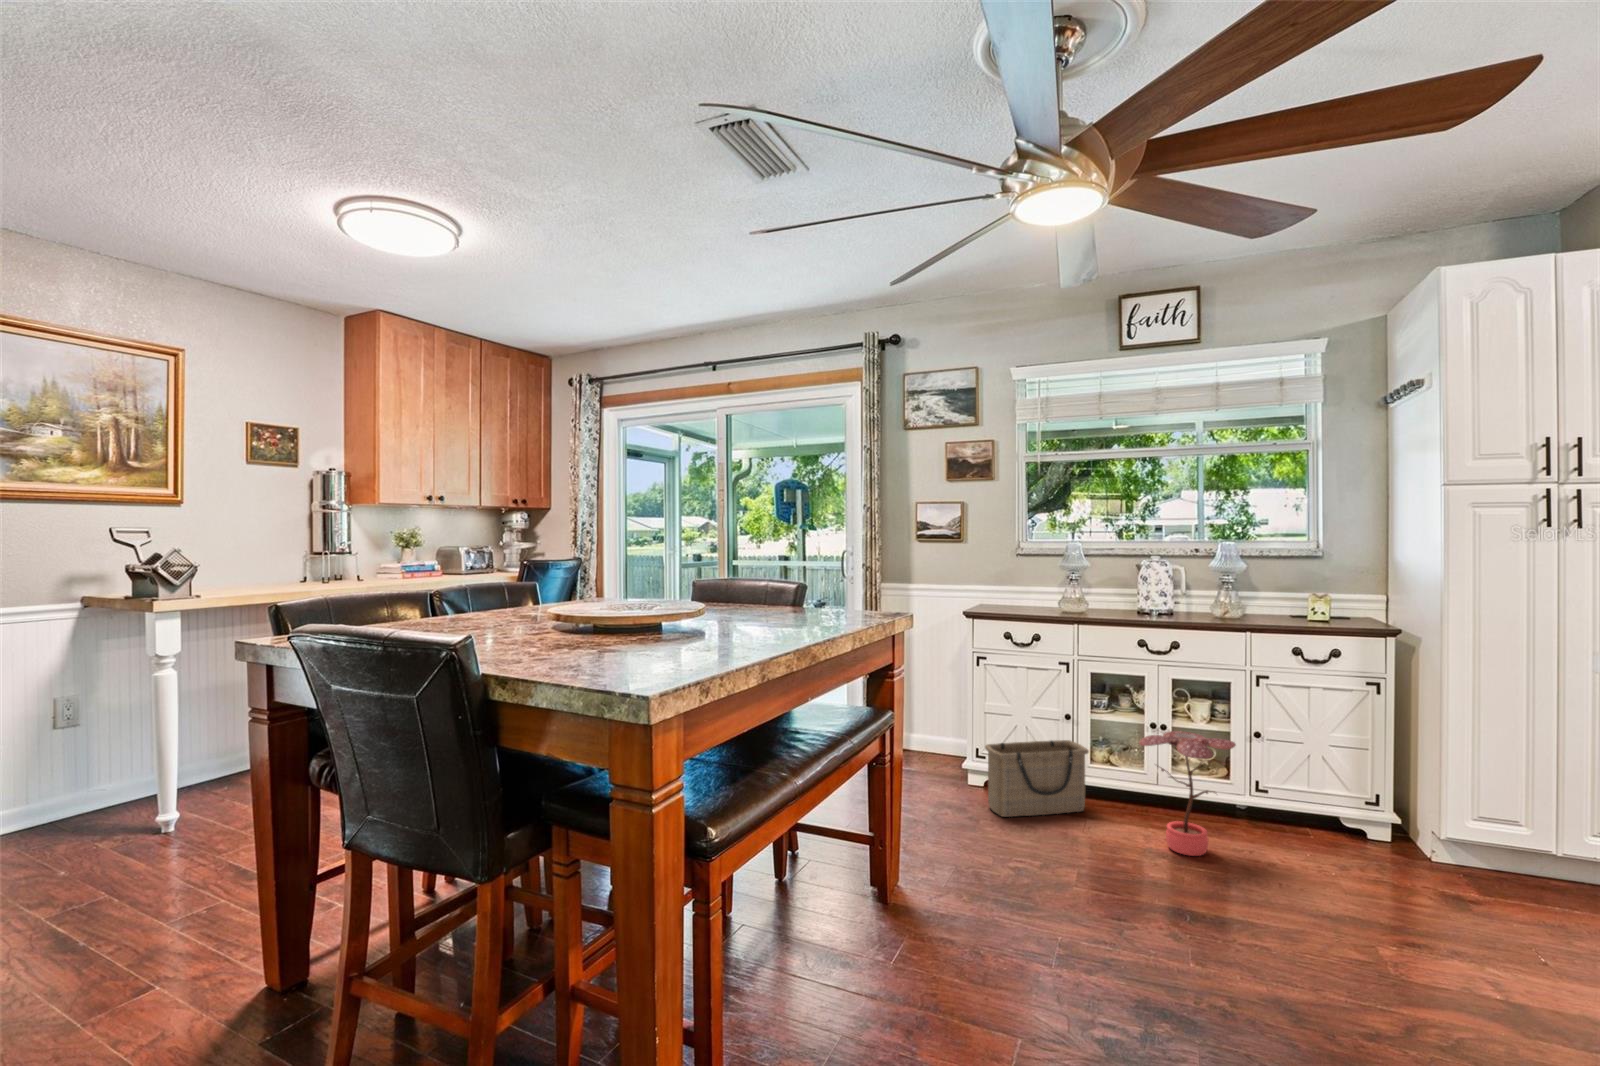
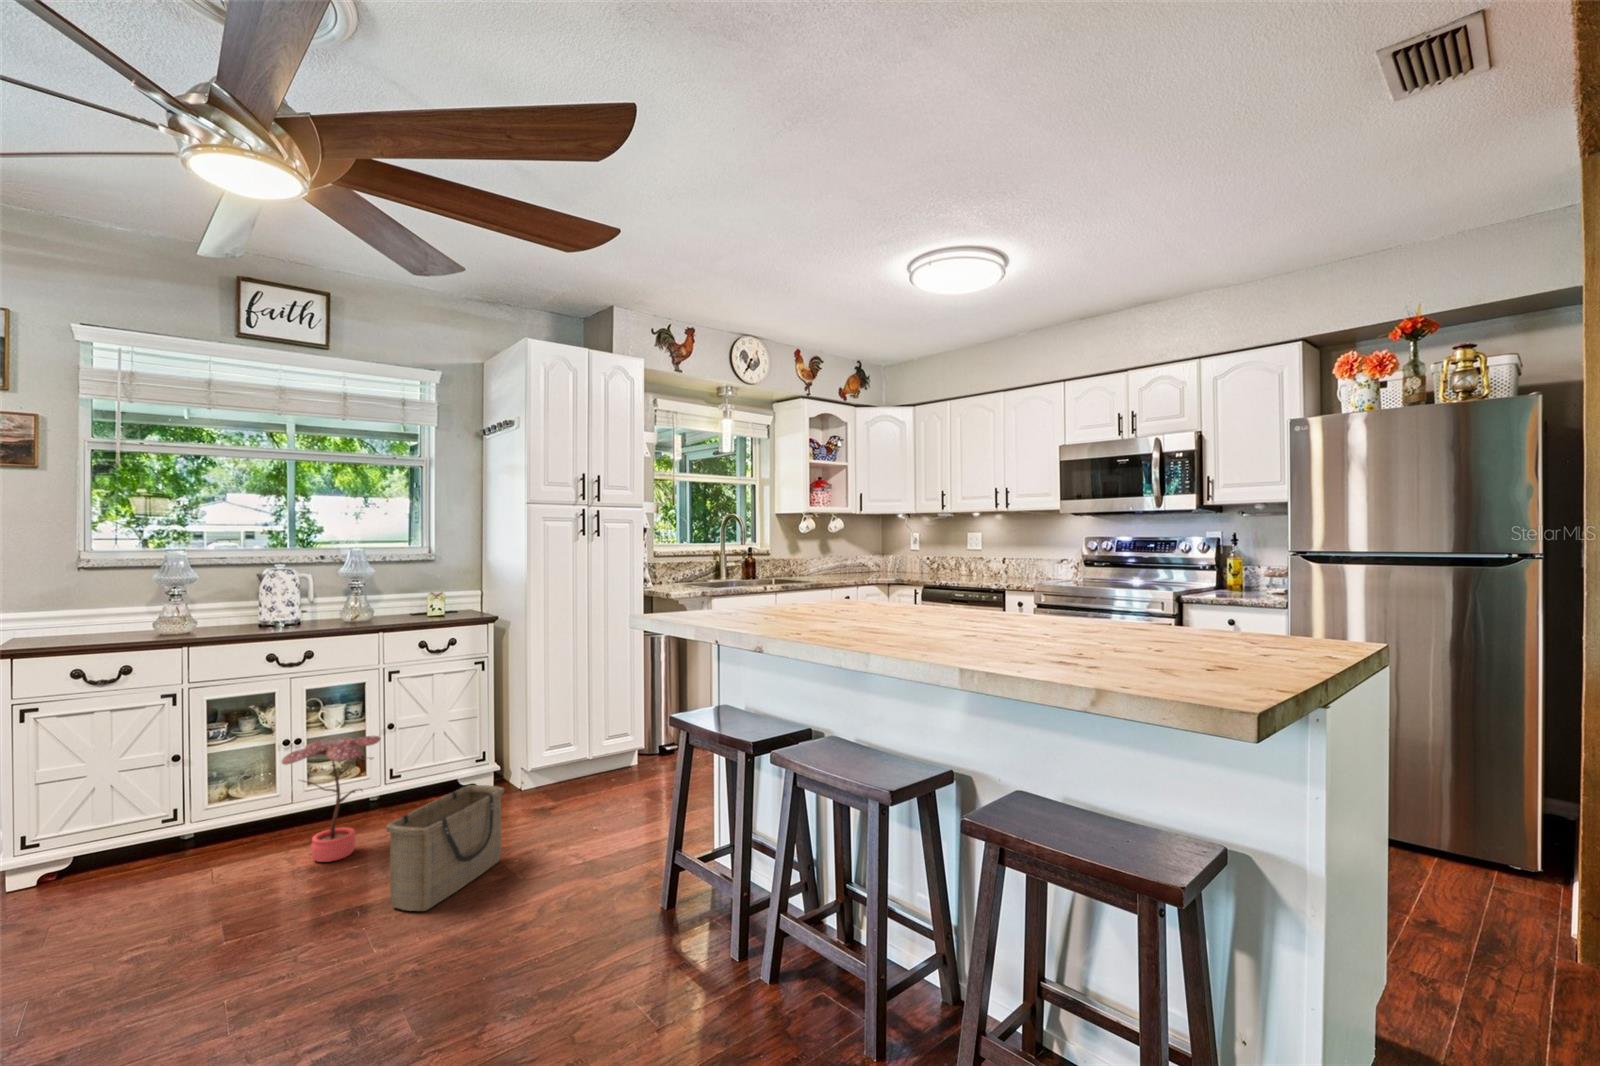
basket: present [985,740,1089,817] -> present [386,785,504,911]

